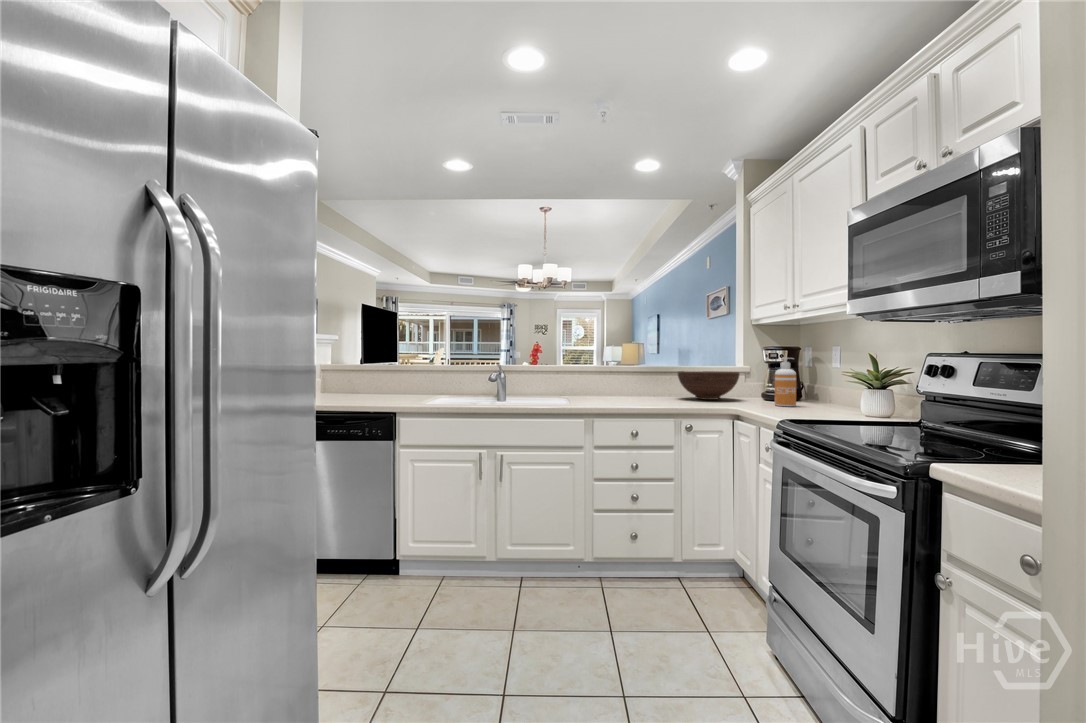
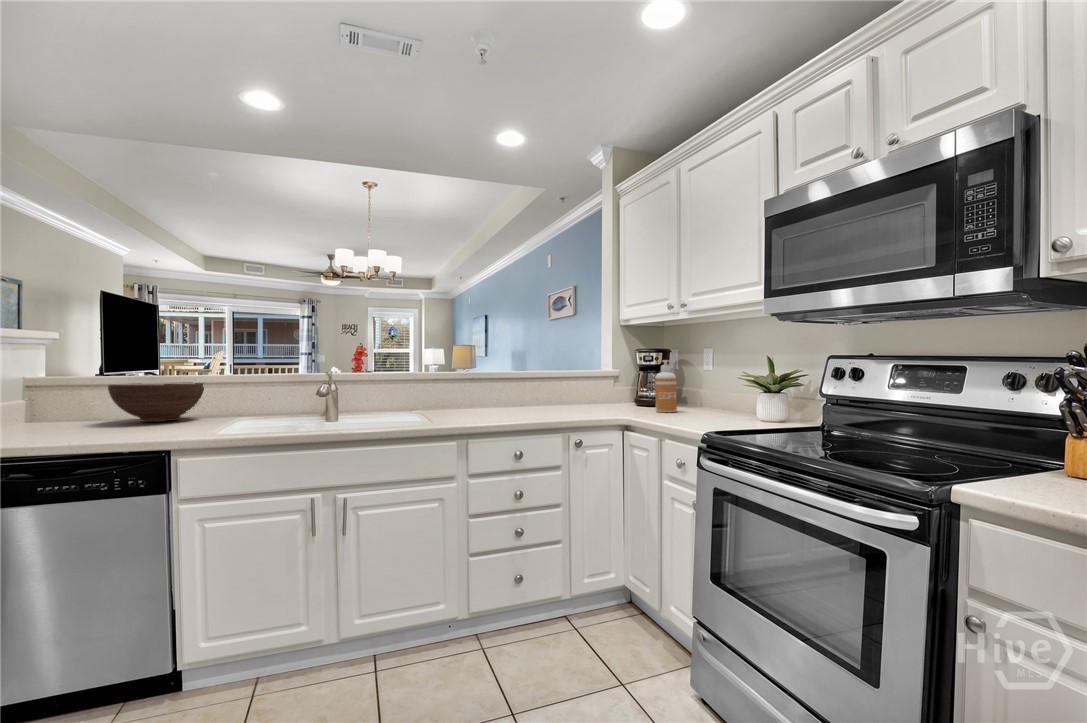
fruit bowl: present [678,371,739,400] -> present [108,382,204,422]

